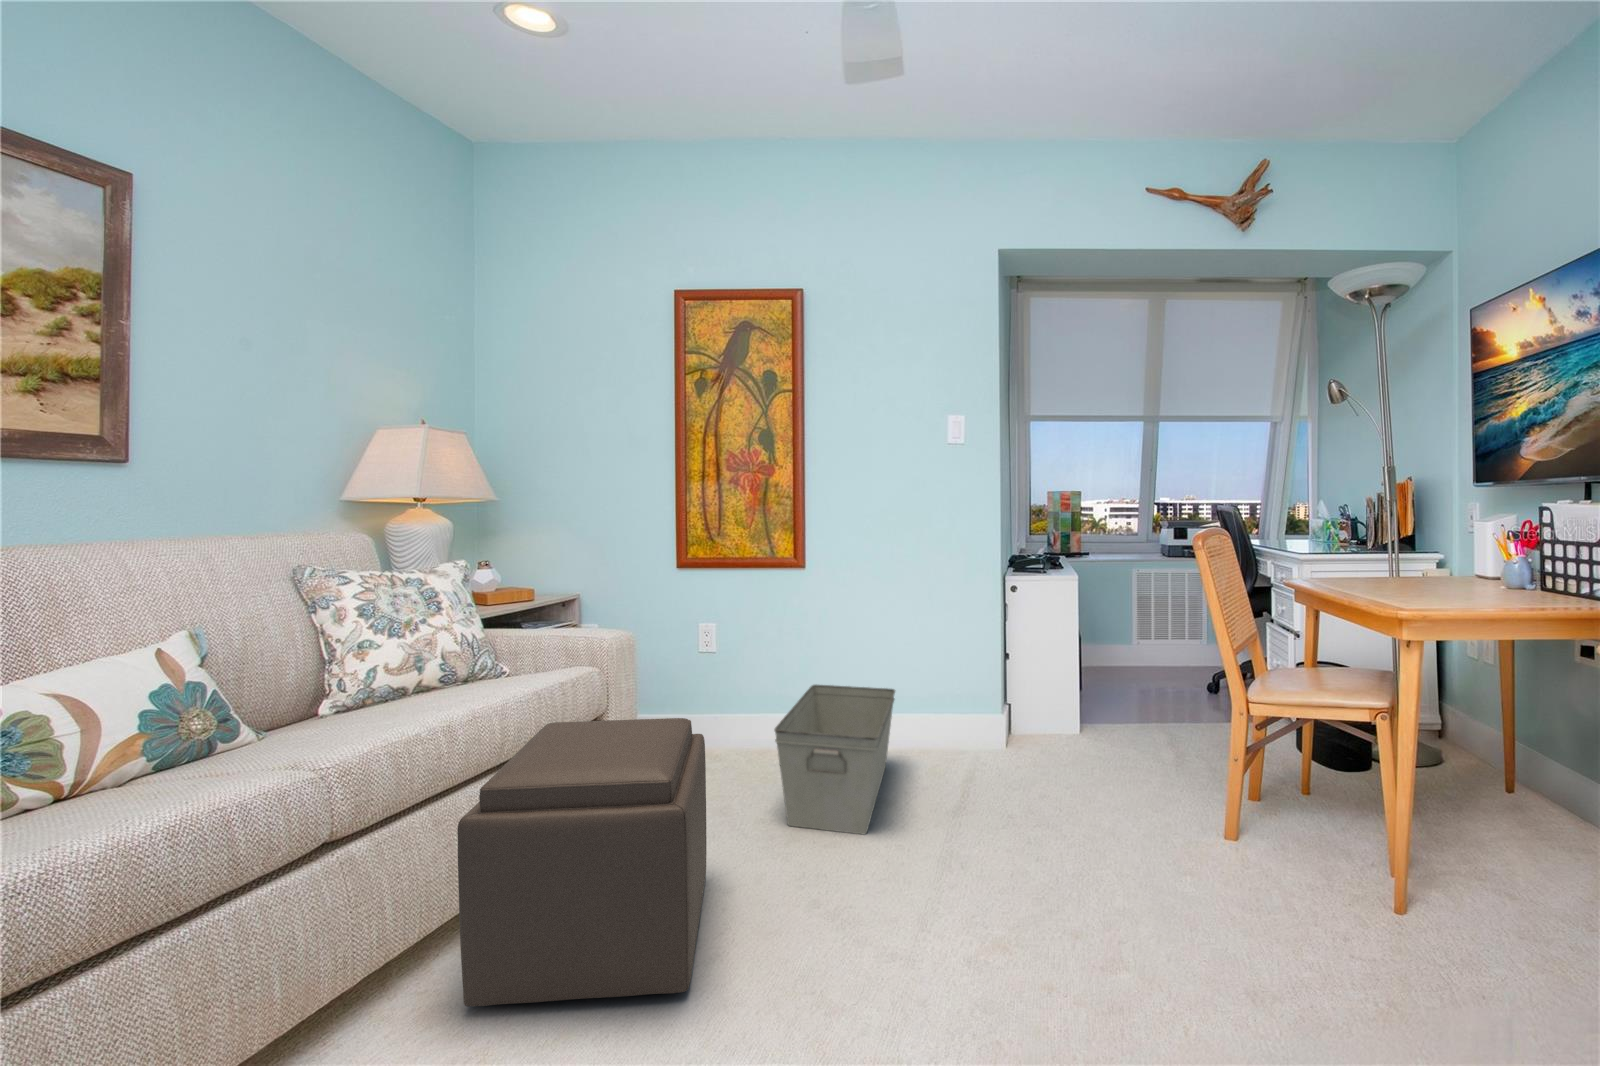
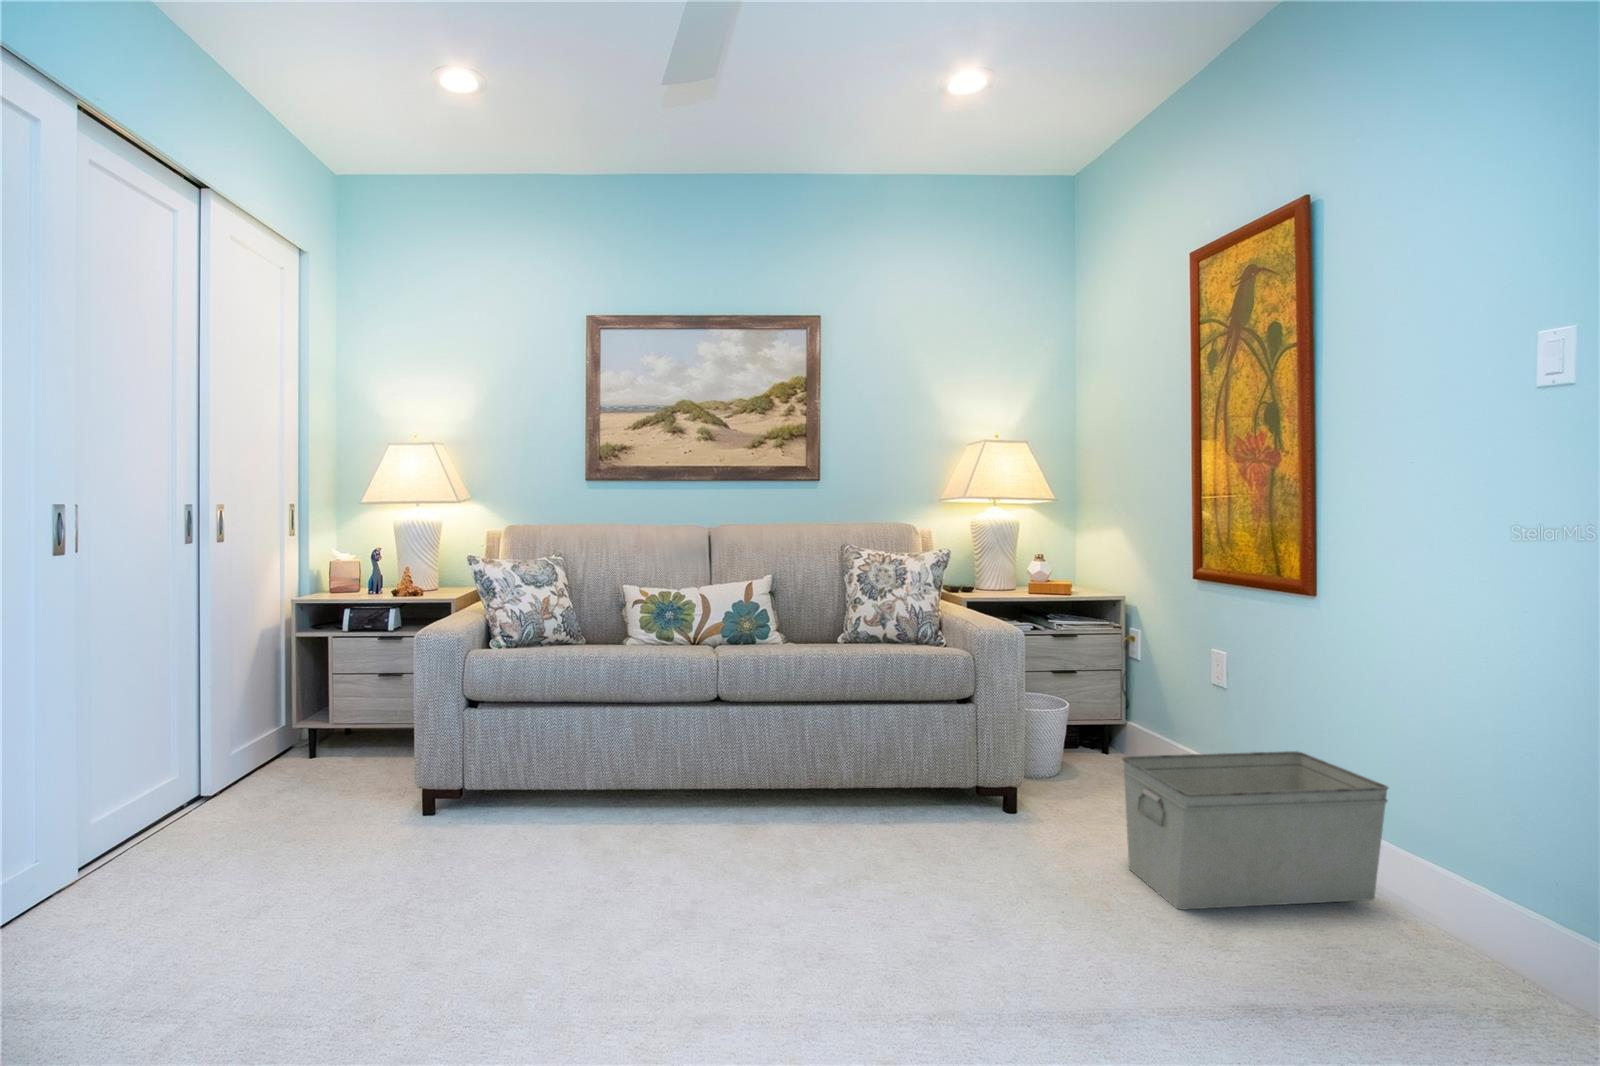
ottoman: present [458,718,707,1007] -> none [804,677,1004,872]

